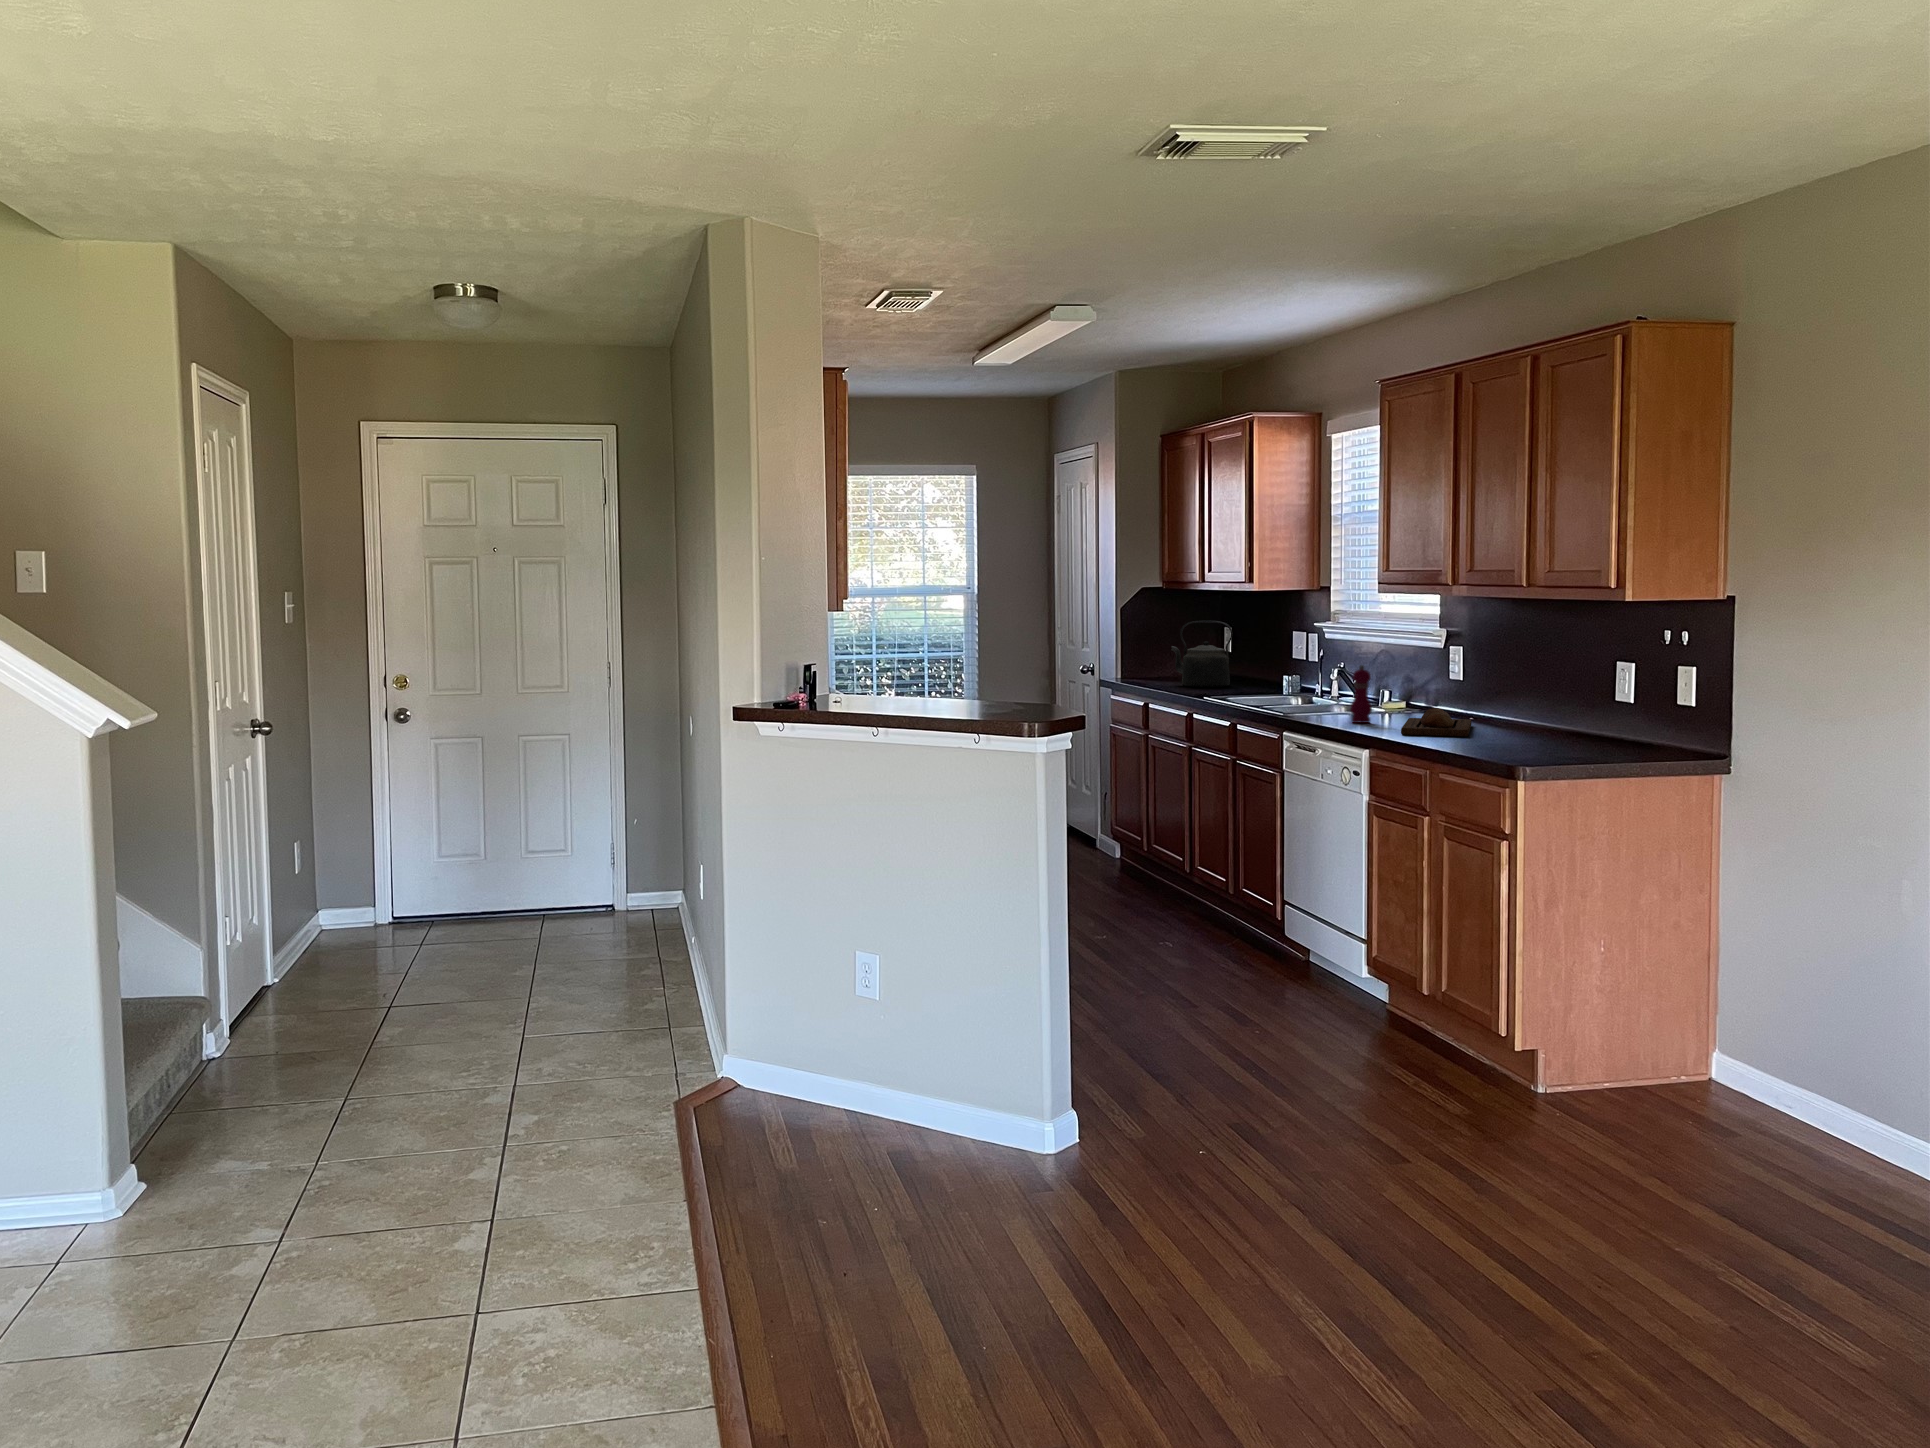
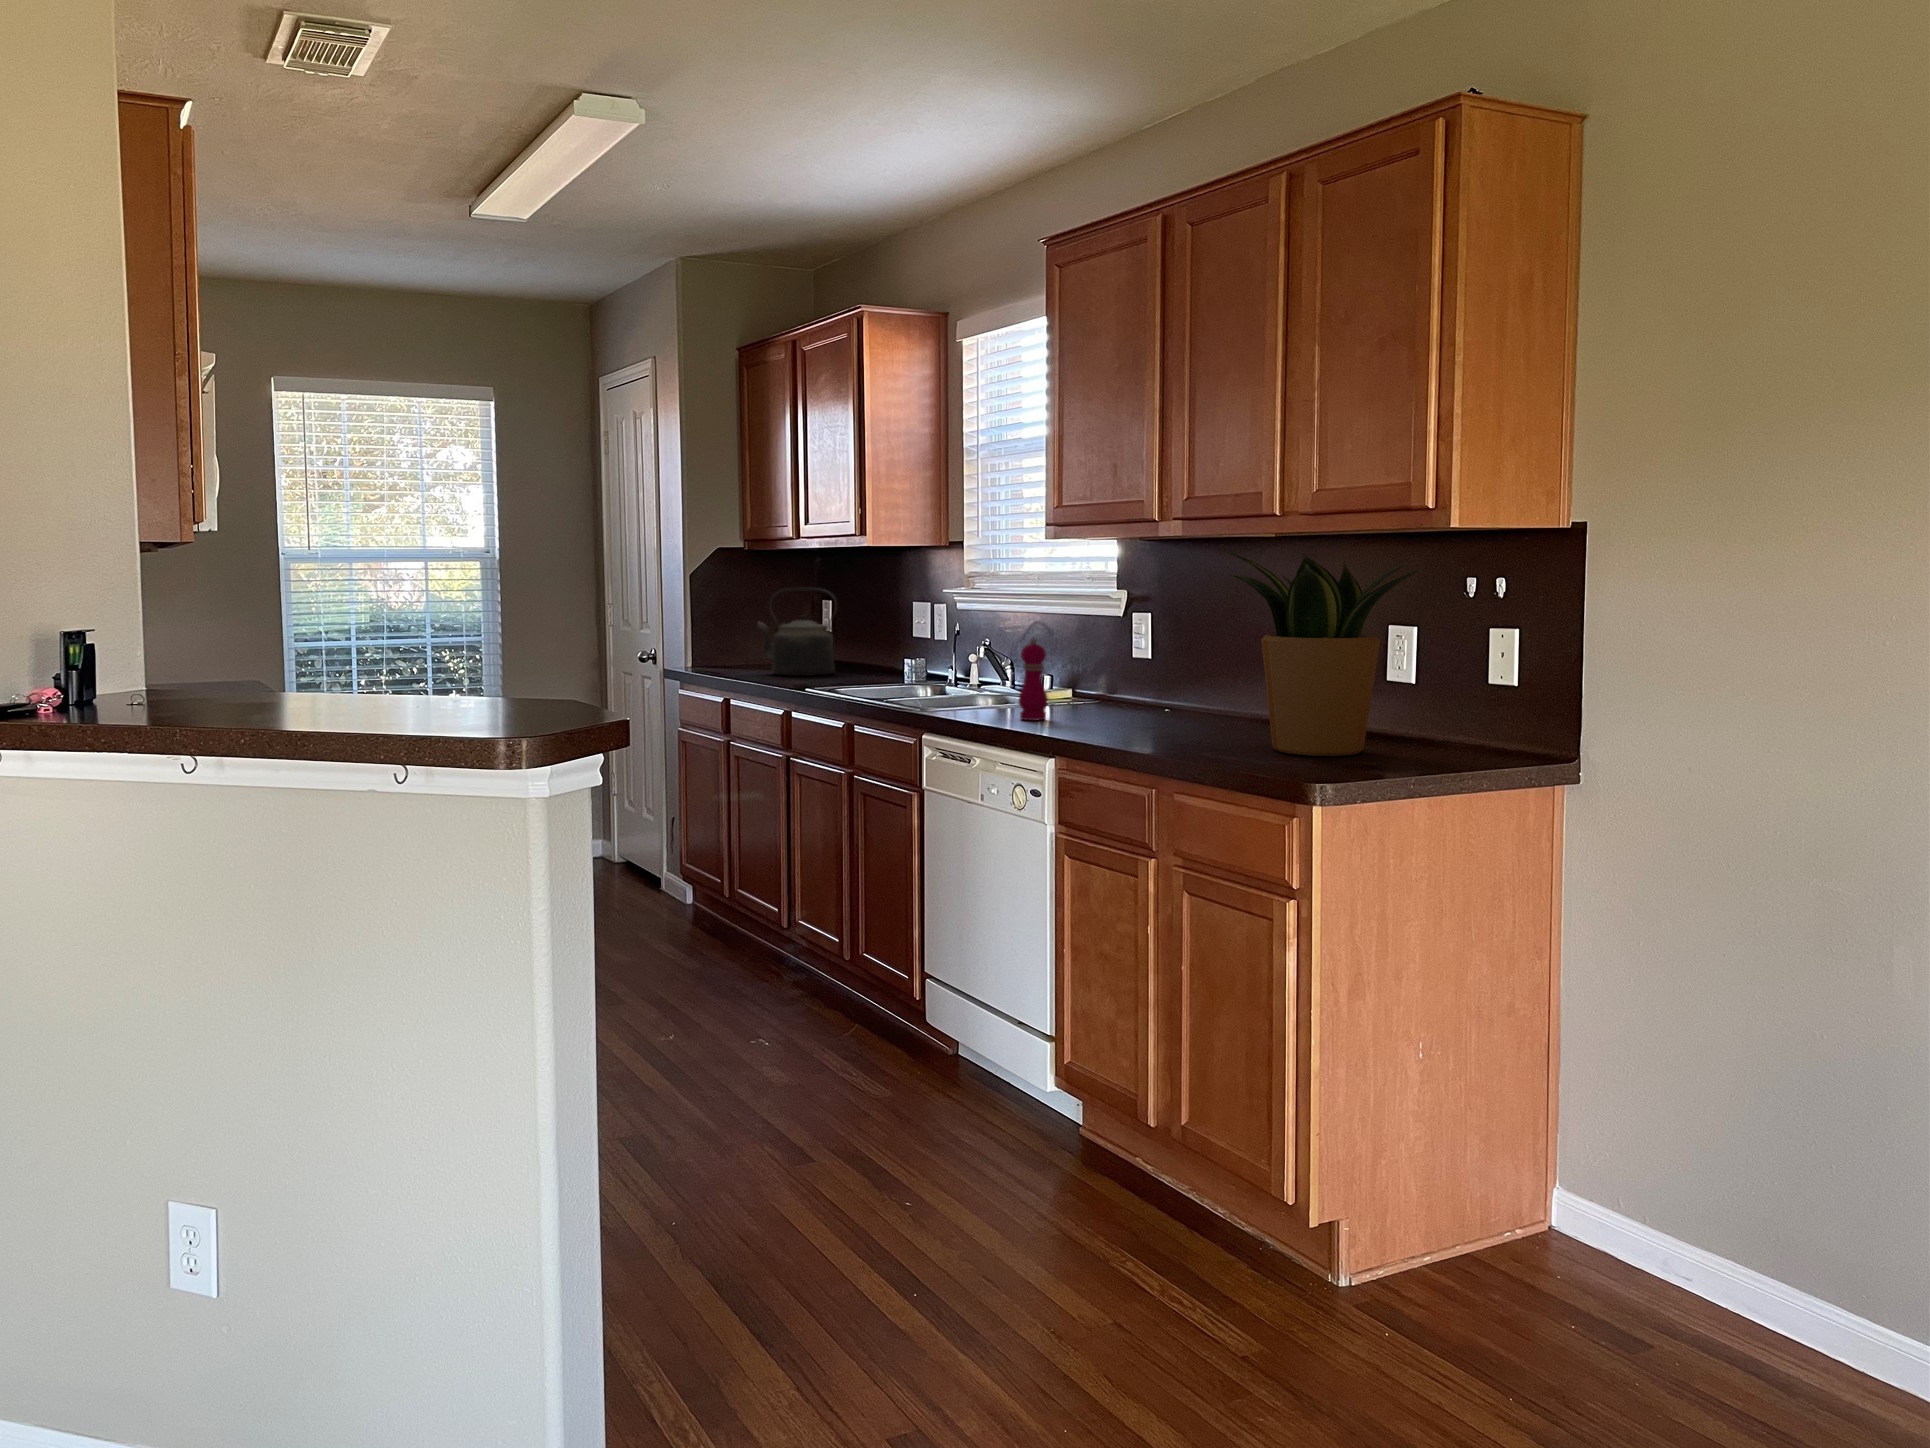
potted plant: none [1484,612,1622,751] -> present [1228,552,1426,756]
bread loaf: present [1401,708,1472,736] -> none [1097,697,1193,737]

